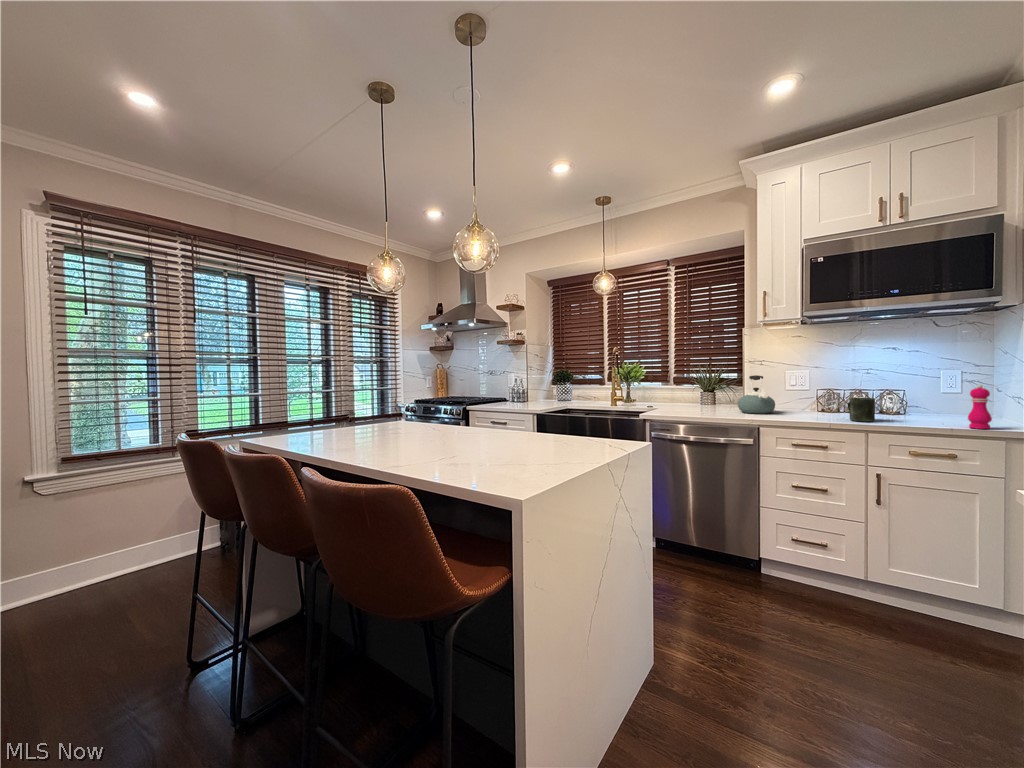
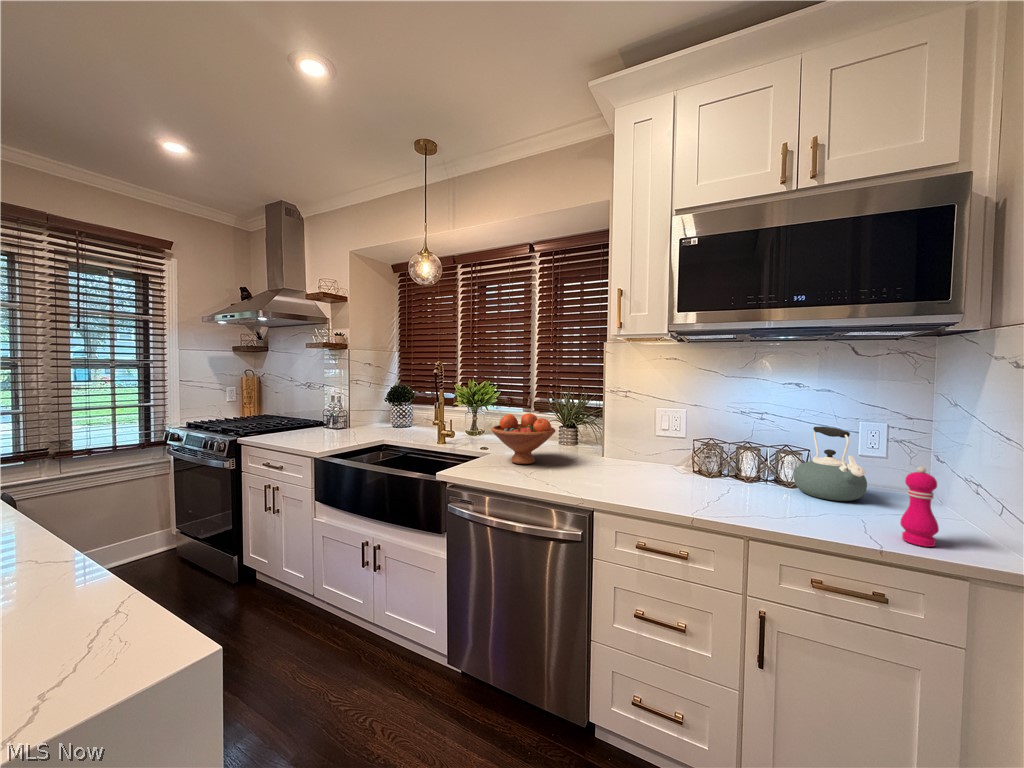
kettle: present [738,375,775,414] -> present [794,427,867,501]
fruit bowl: none [665,379,712,411] -> present [491,413,556,464]
mug: present [848,398,875,422] -> none [727,466,765,510]

